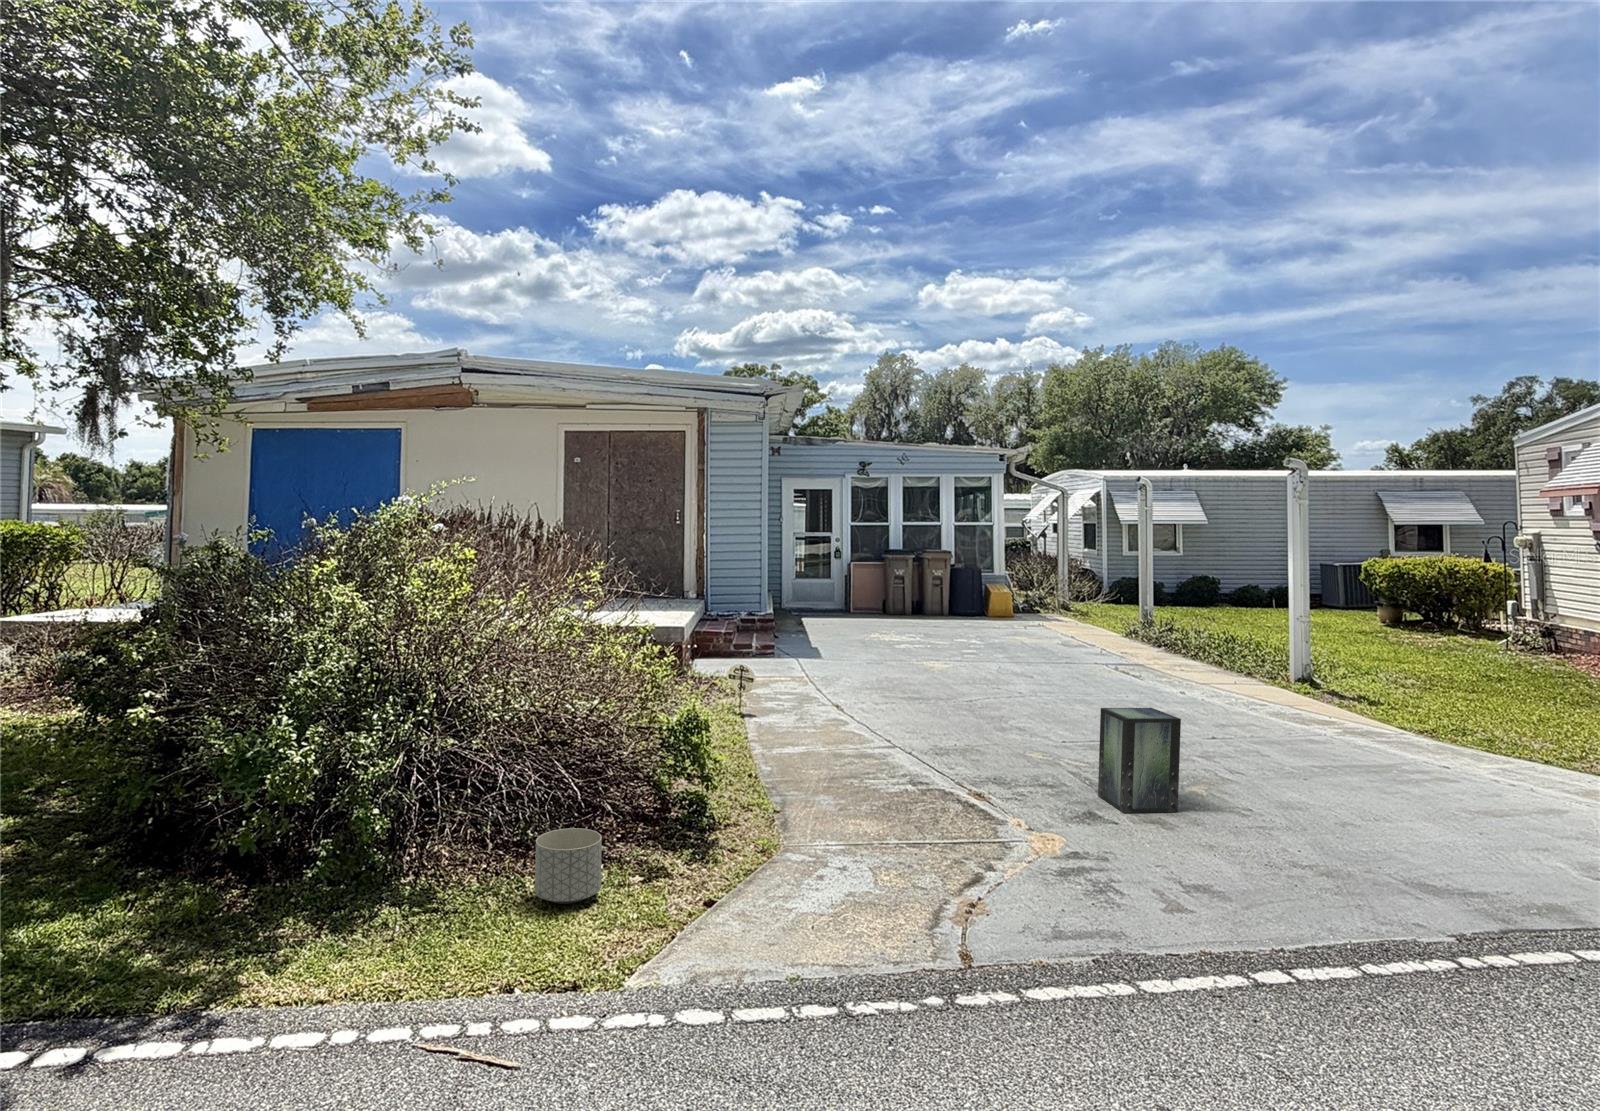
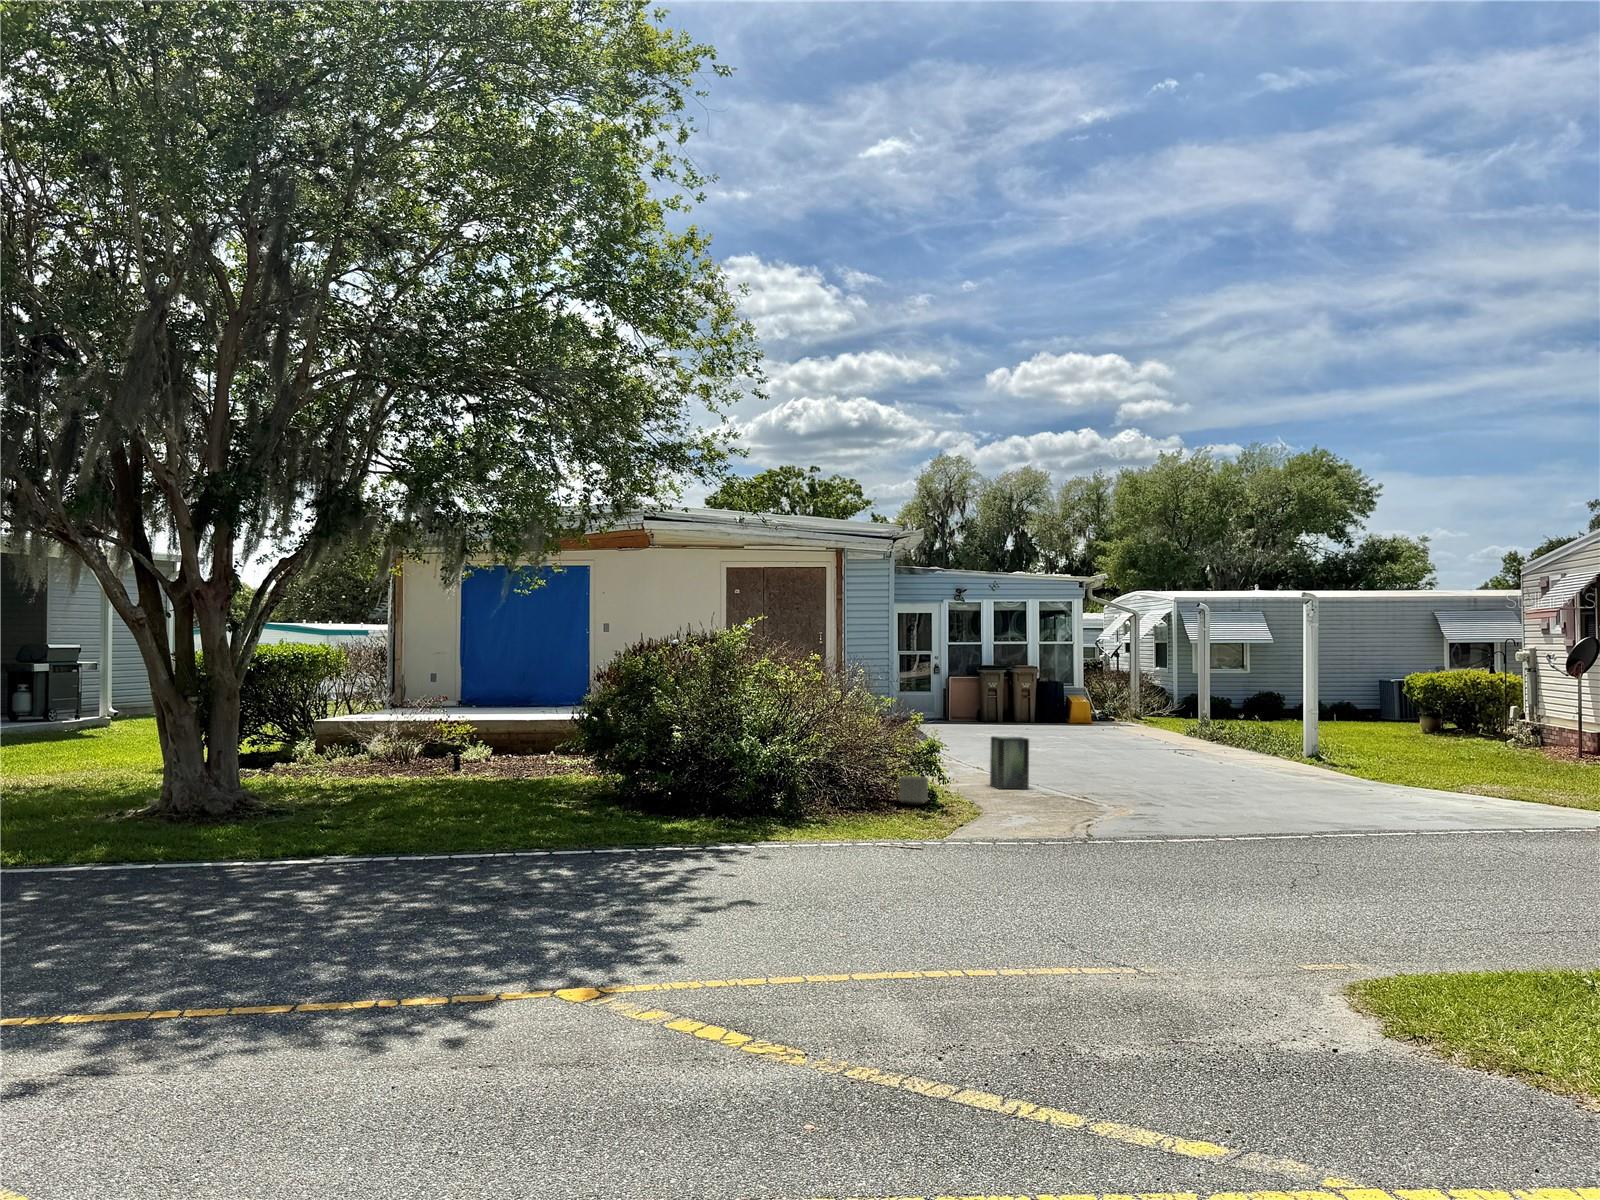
storage box: present [1098,708,1181,813] -> present [990,736,1029,789]

